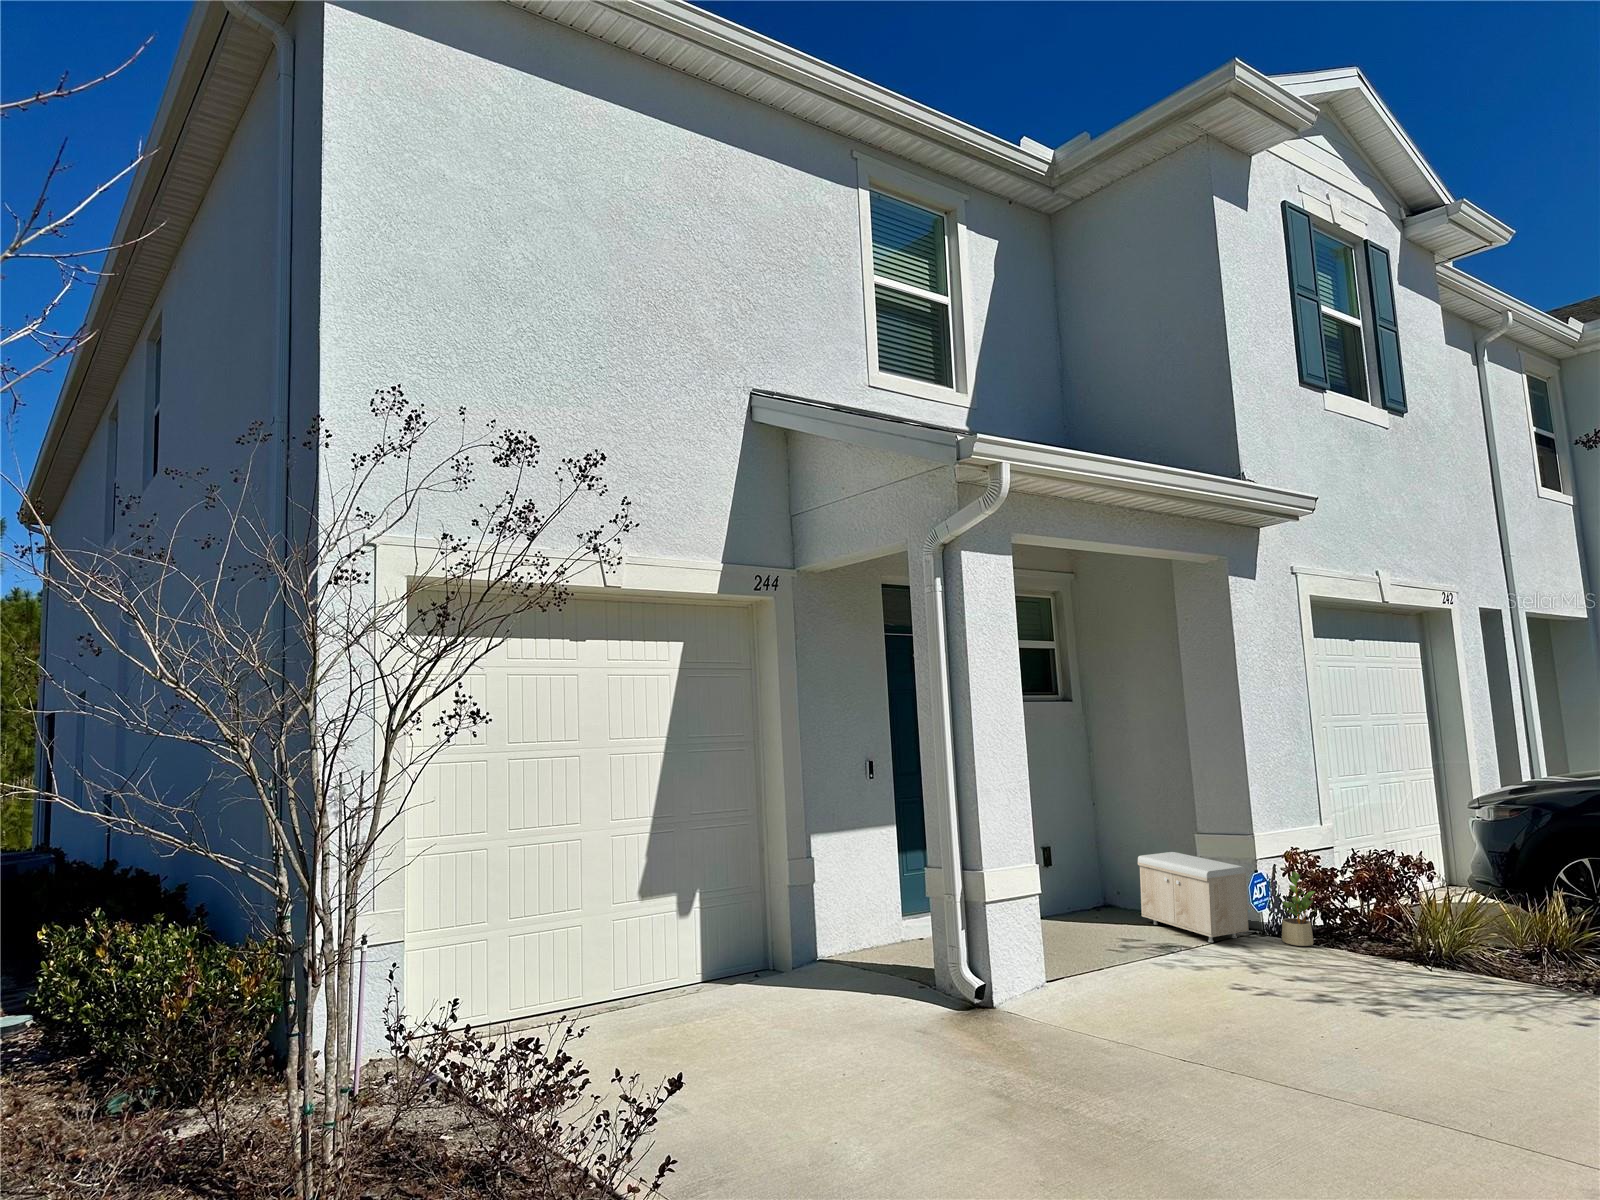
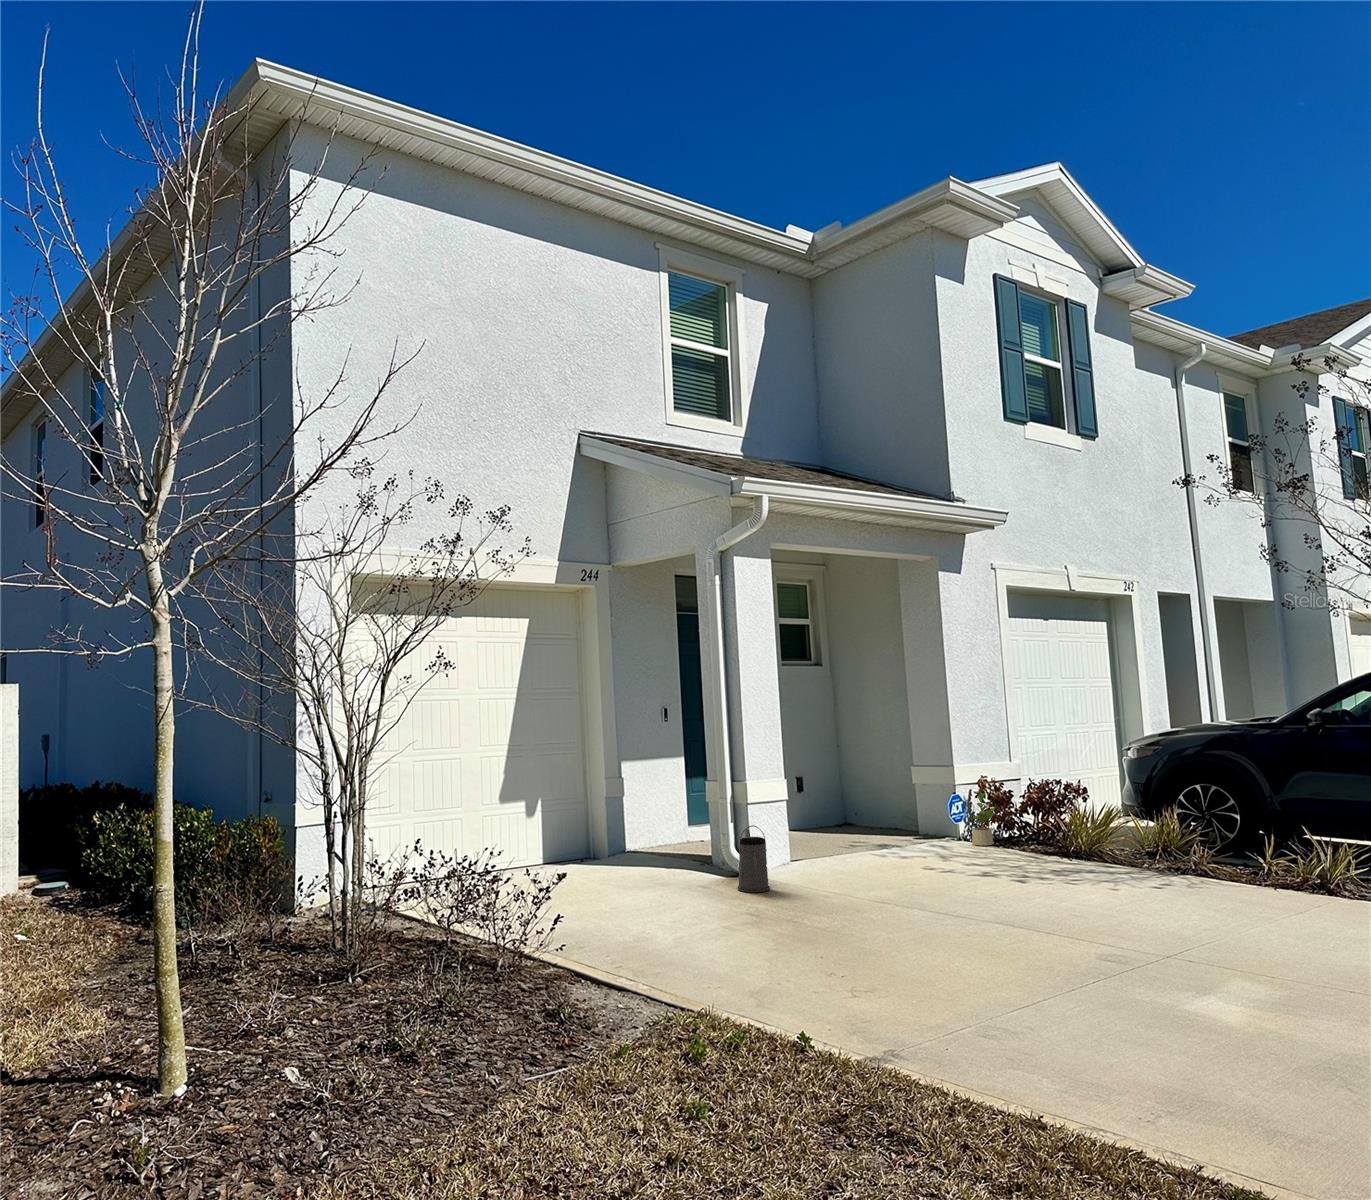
storage bench: present [1138,852,1248,942] -> none [872,786,948,846]
watering can: none [969,943,1018,1057] -> present [738,825,770,892]

